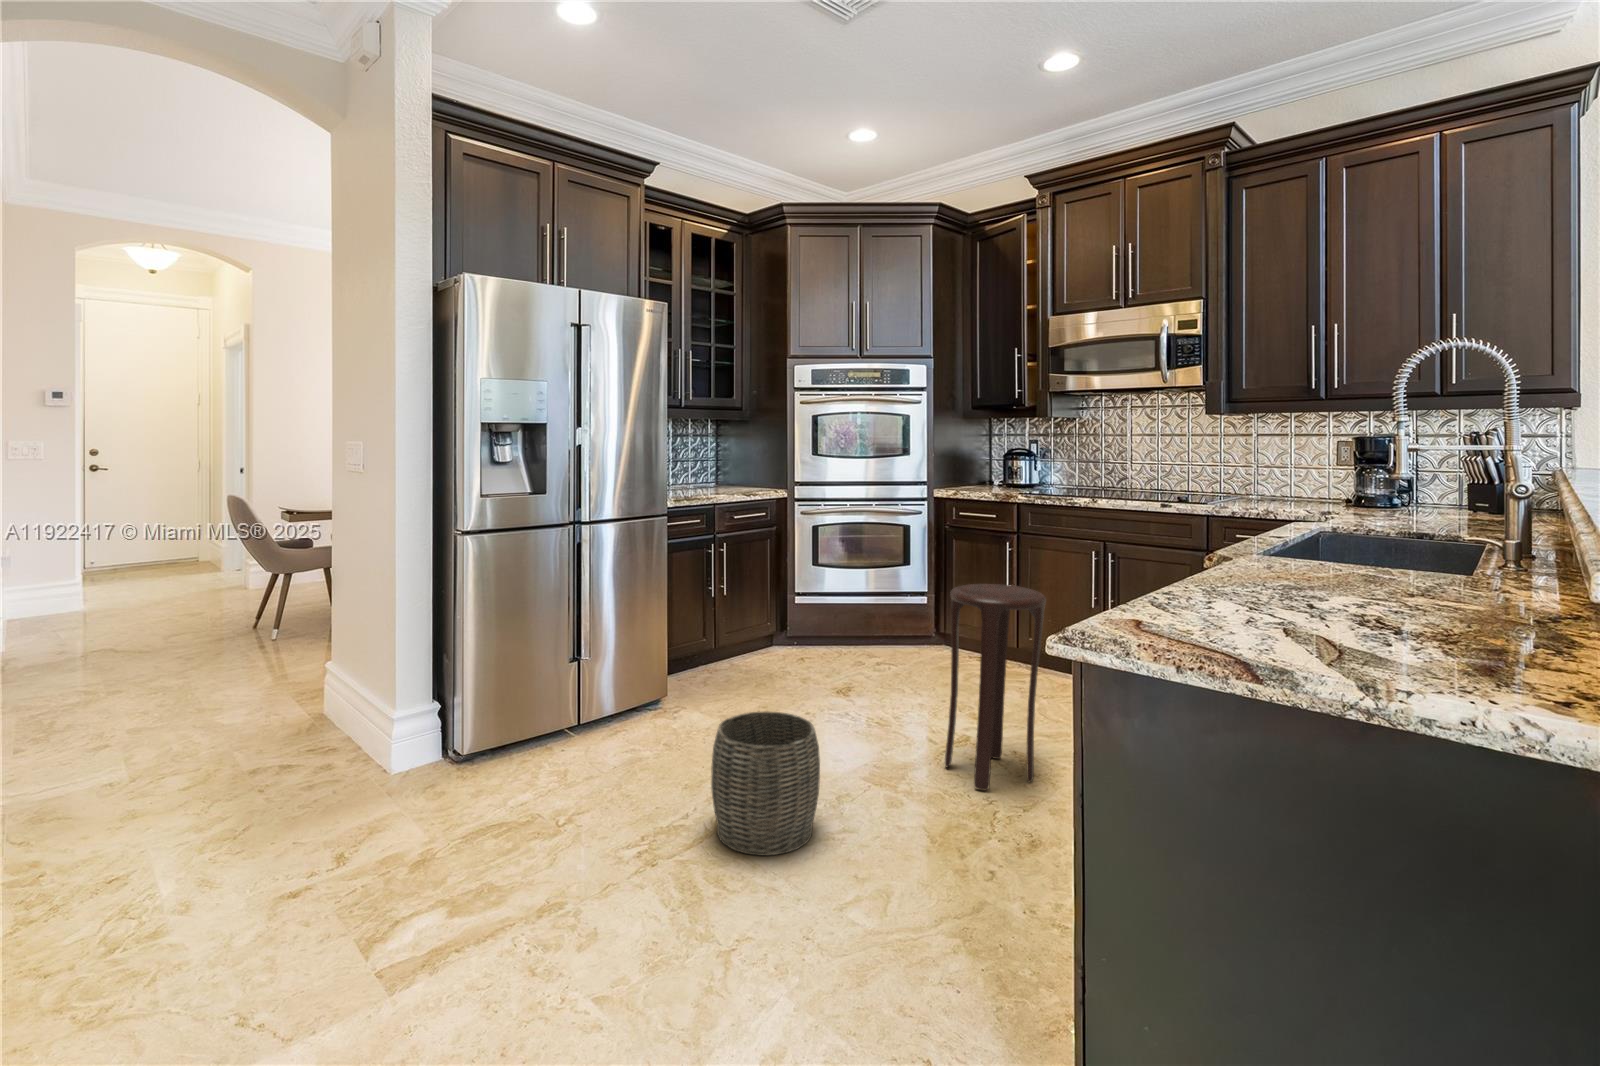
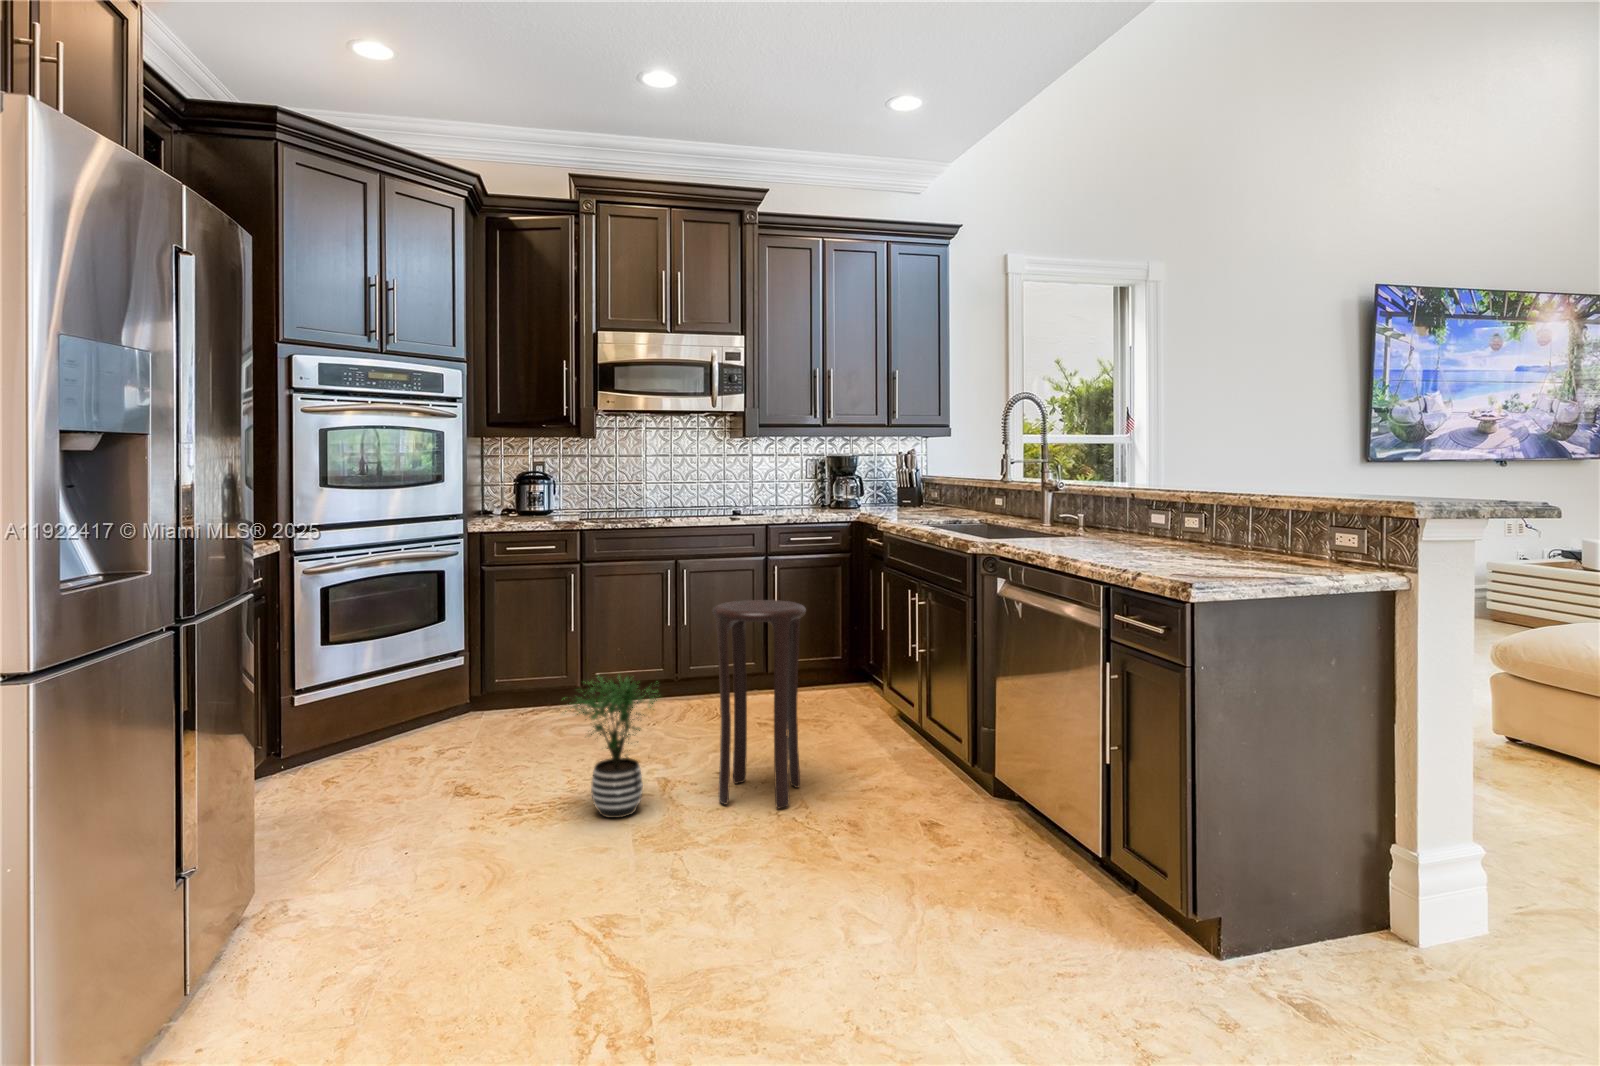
potted plant: none [836,623,922,745] -> present [564,676,660,818]
woven basket: present [711,712,820,856] -> none [639,779,773,961]

